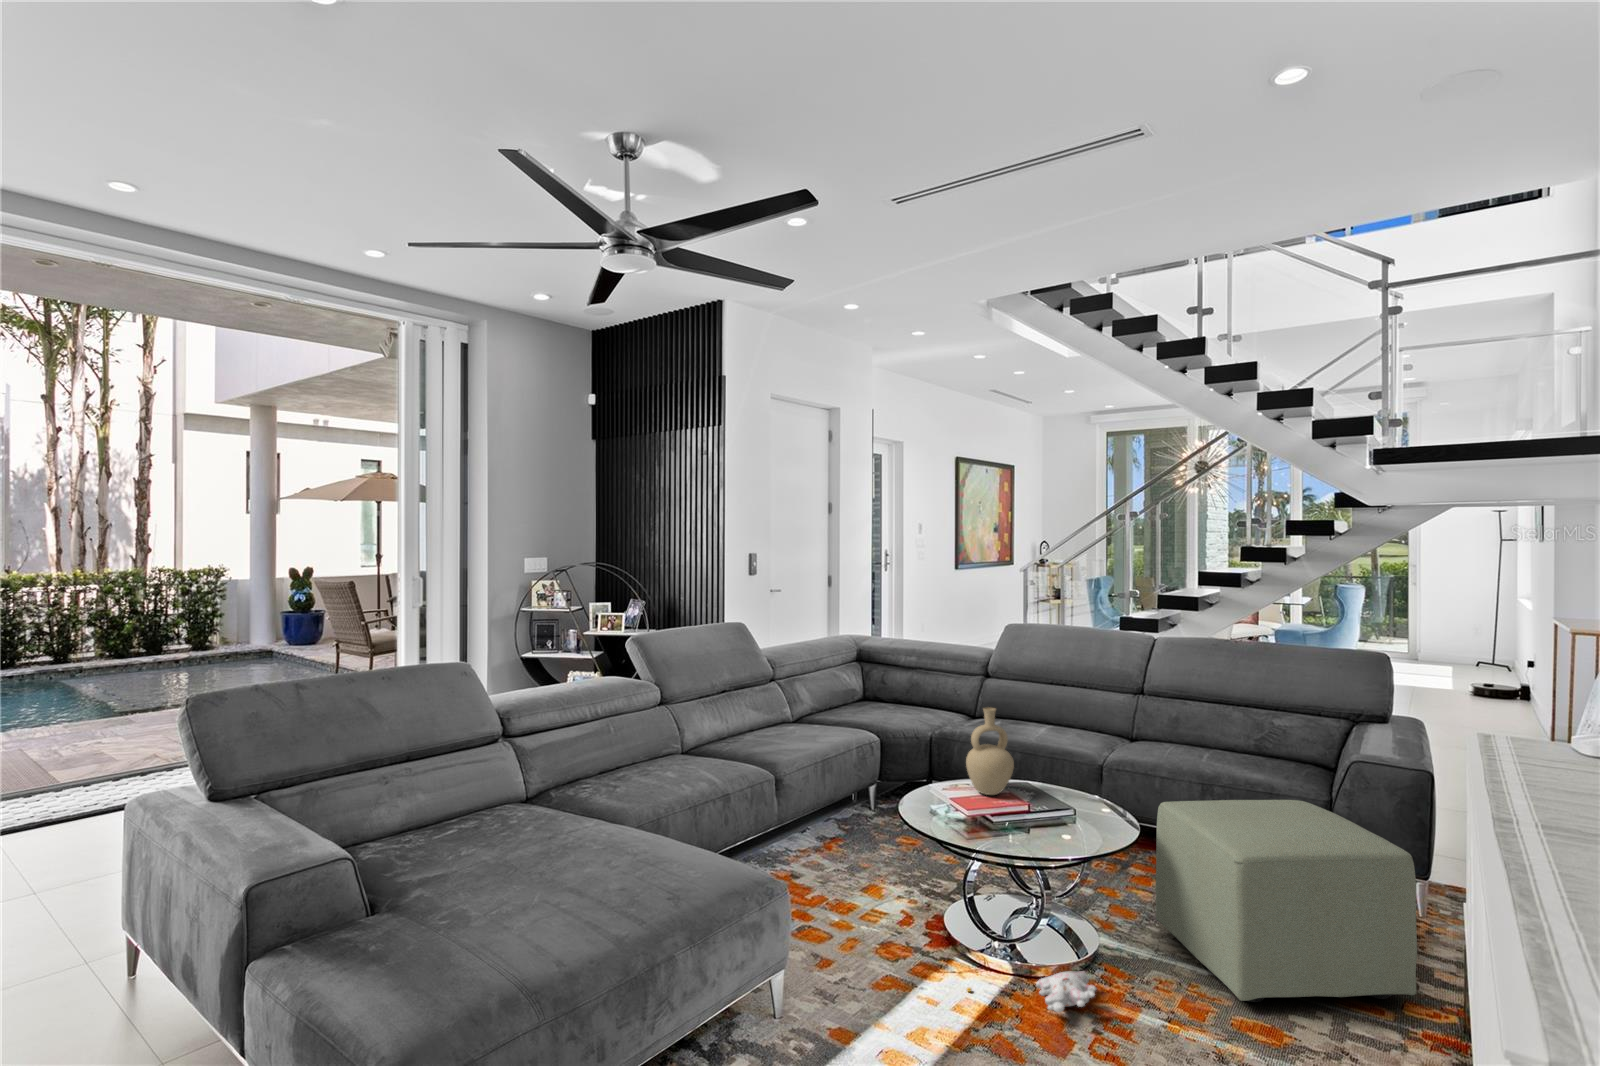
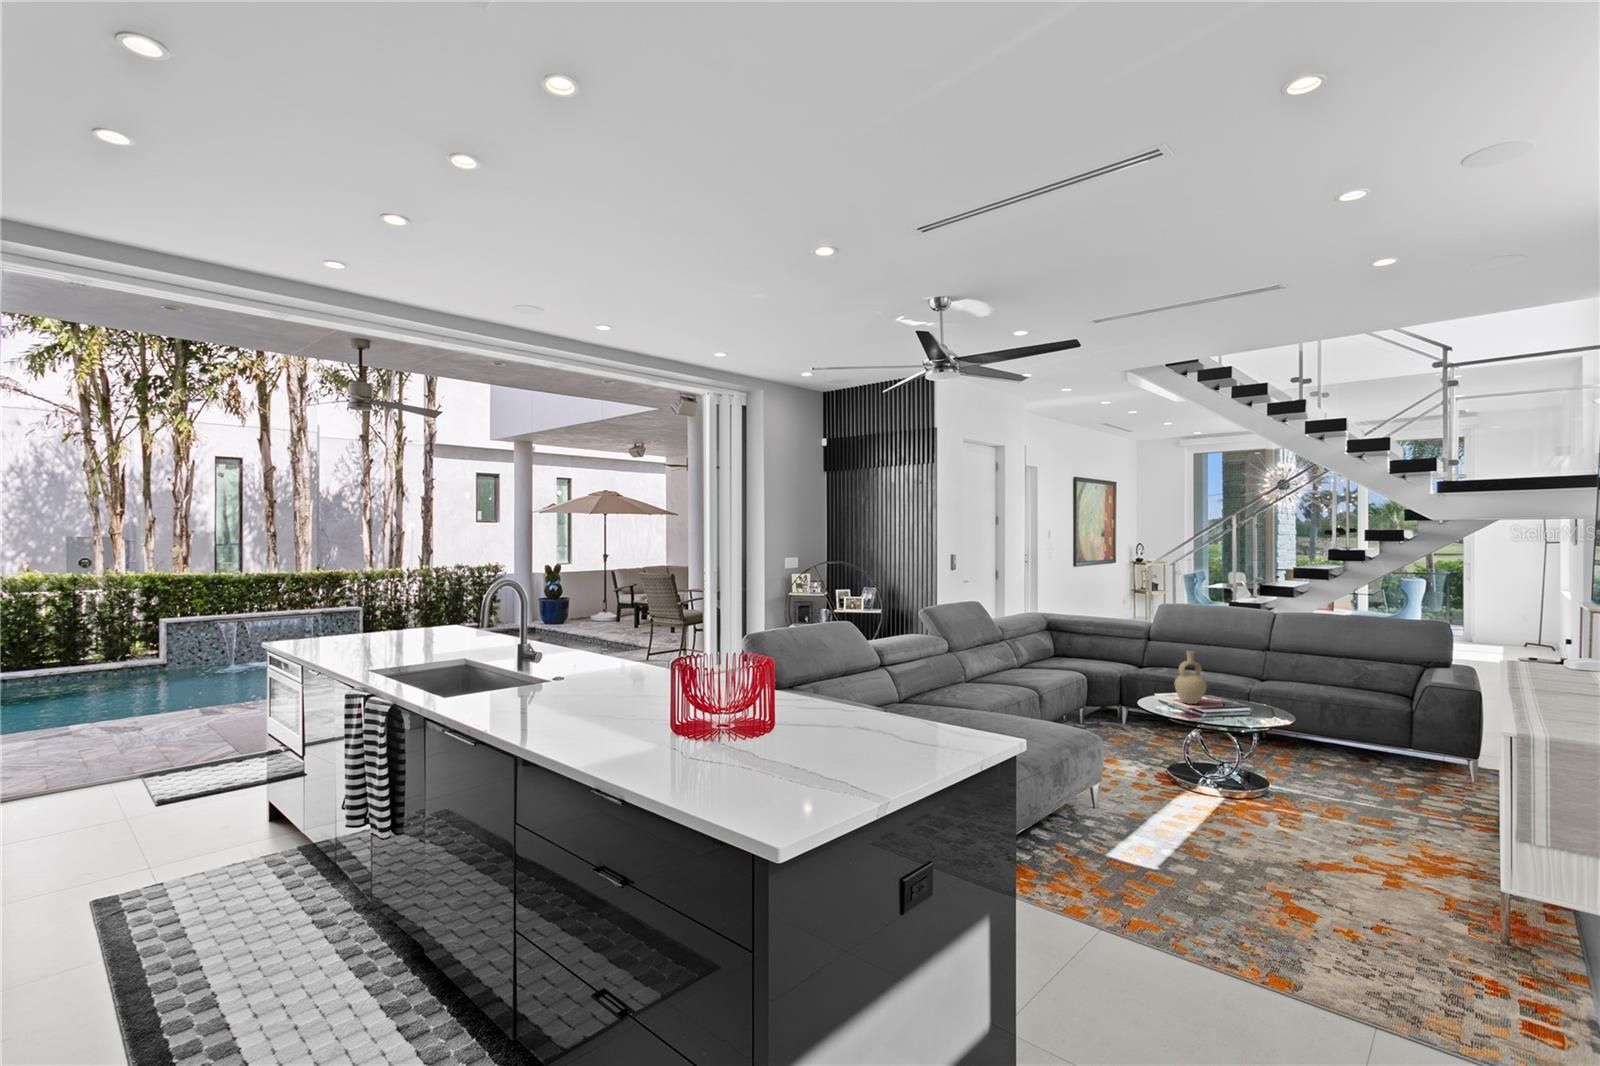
ottoman: present [1156,800,1417,1002] -> none [1302,705,1469,812]
plush toy: present [967,971,1096,1012] -> none [1200,793,1281,810]

